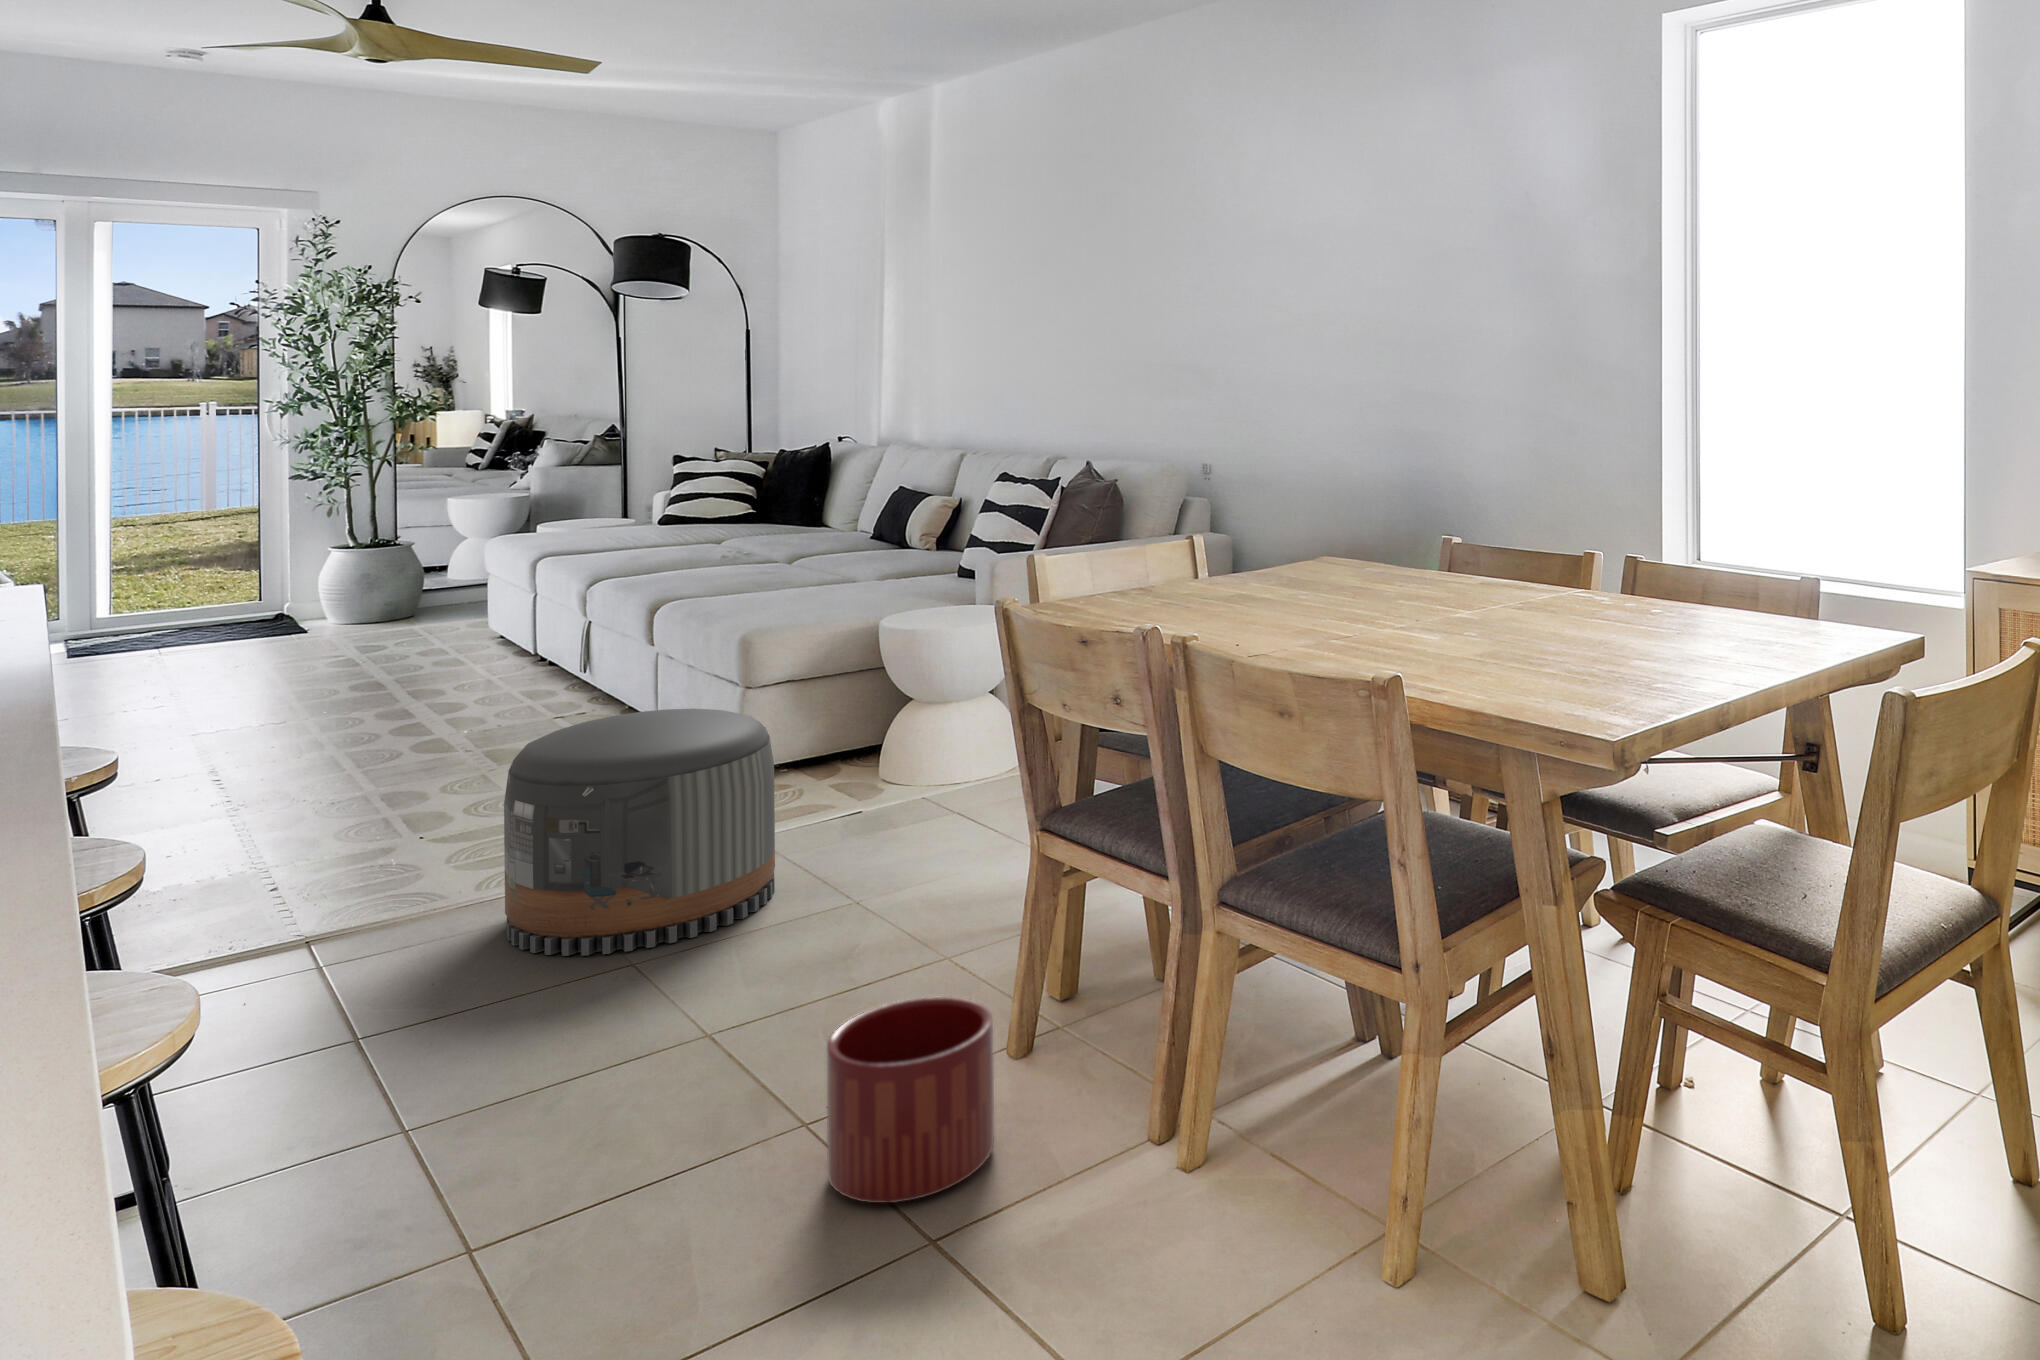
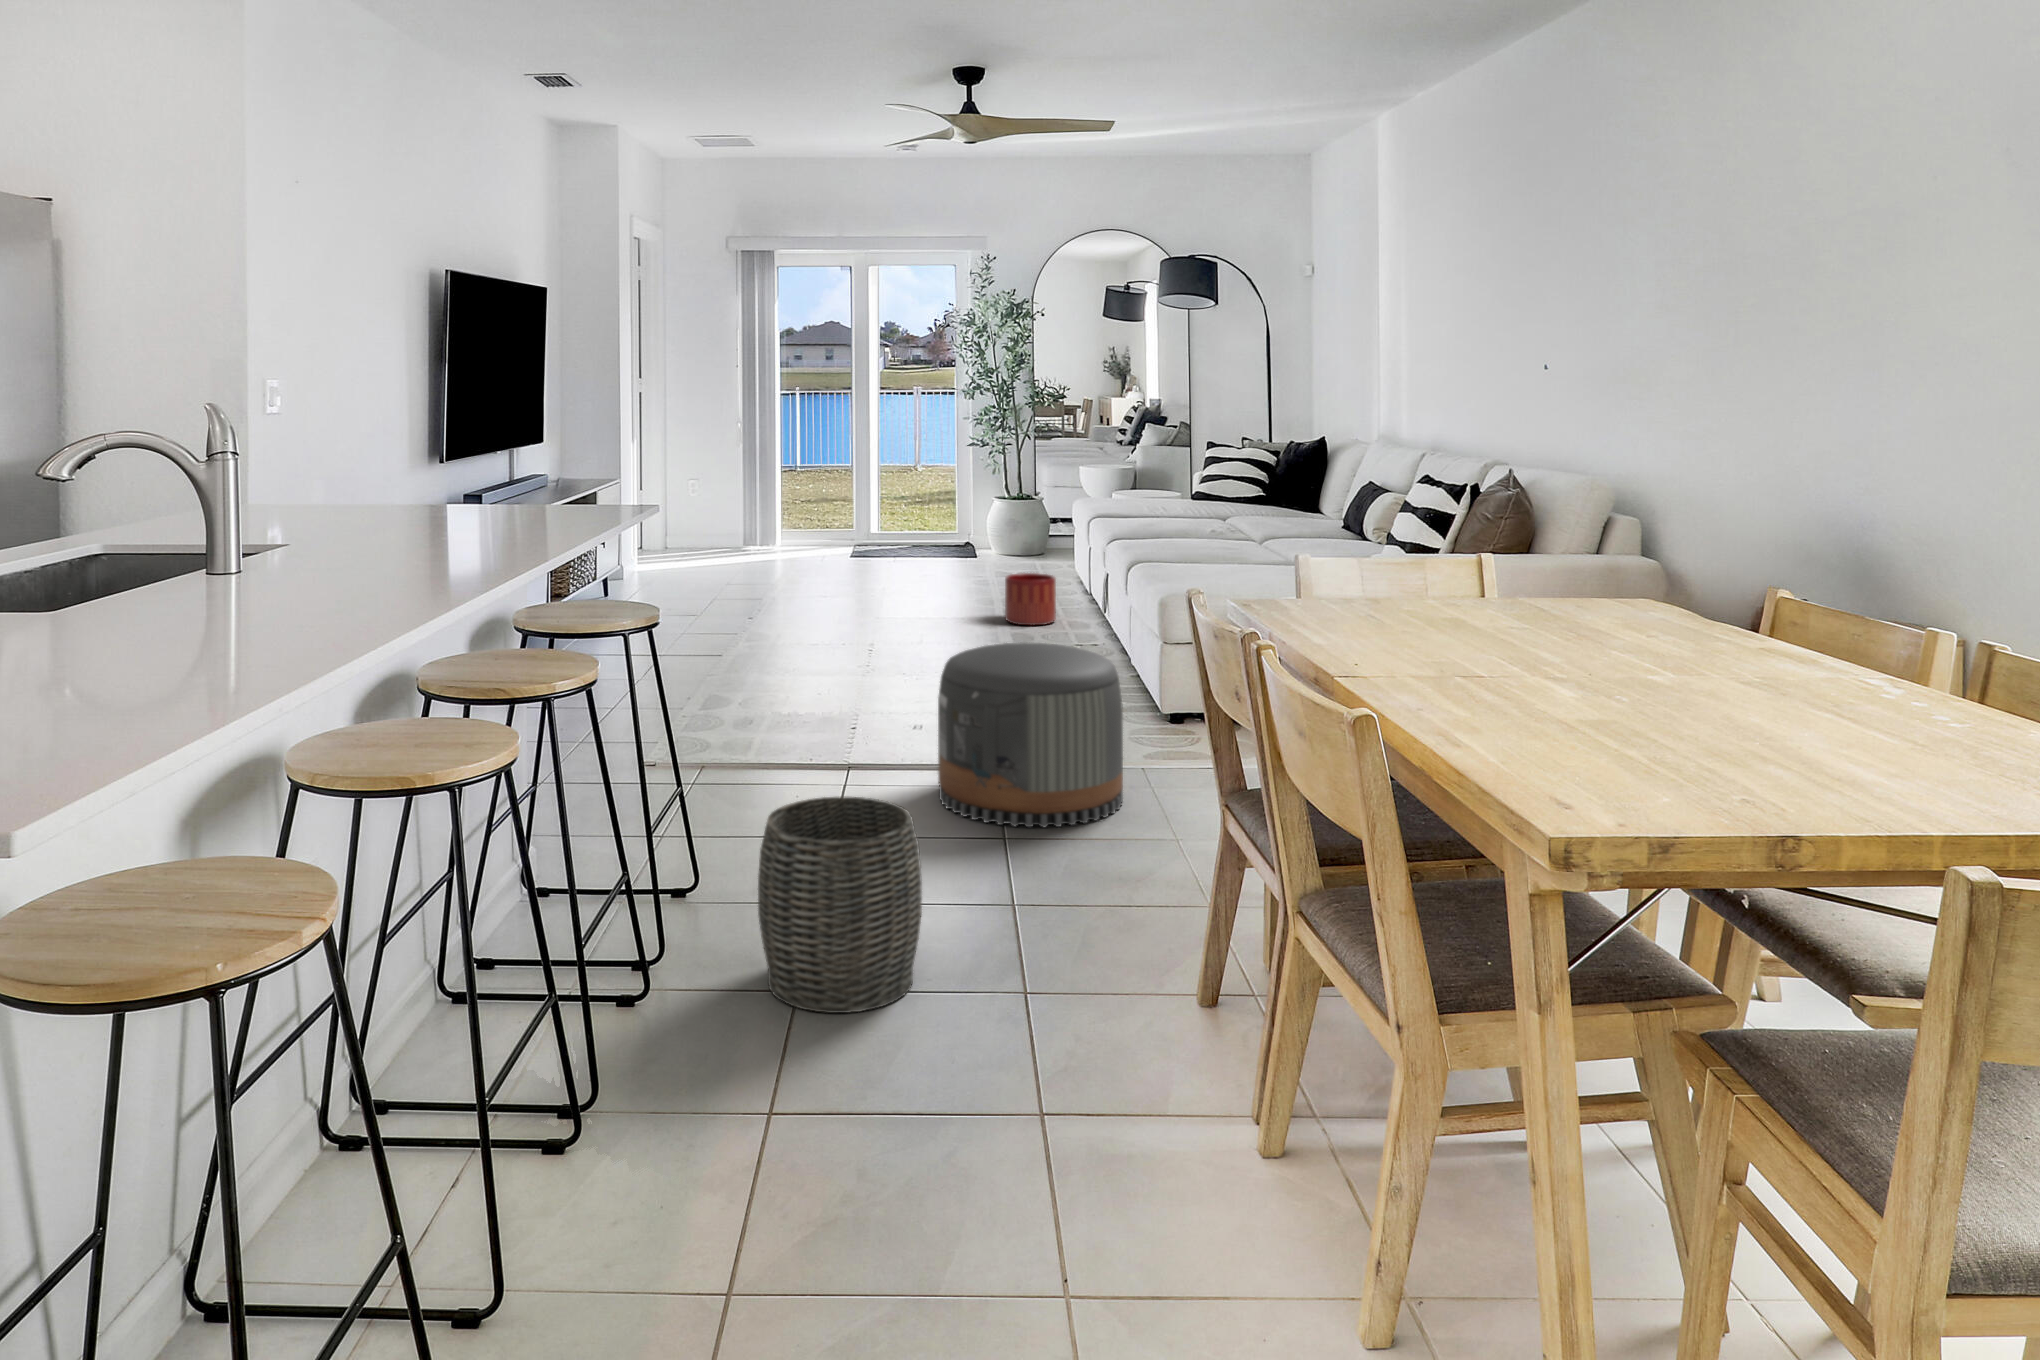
woven basket: none [404,948,676,1278] -> present [758,796,922,1013]
planter: present [827,997,994,1203] -> present [1005,573,1056,625]

